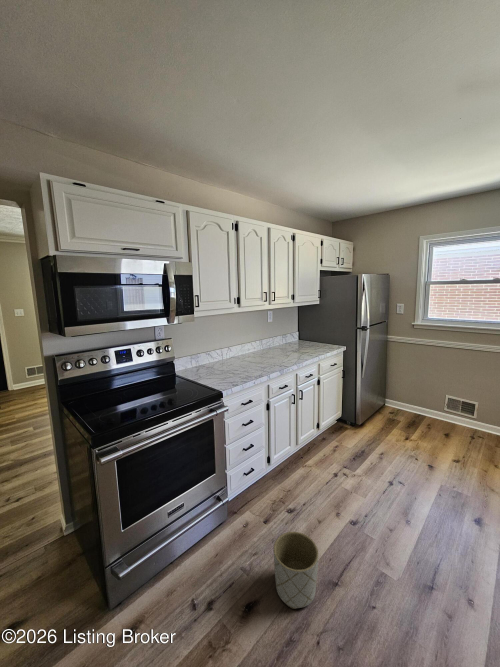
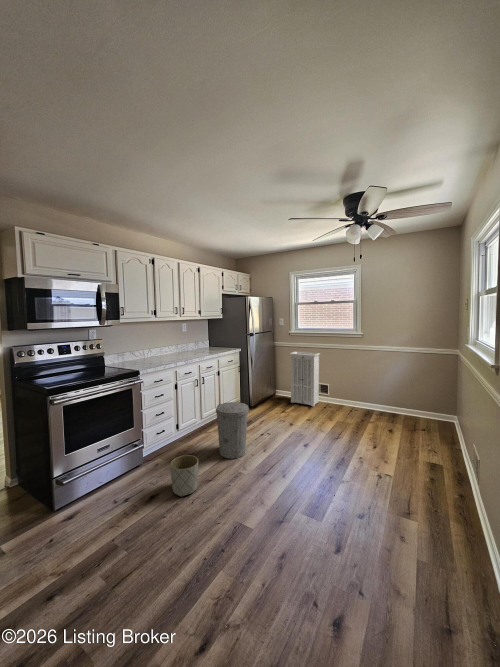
storage cabinet: none [413,350,466,433] -> present [289,351,320,407]
trash can: none [330,436,384,528] -> present [216,402,249,459]

